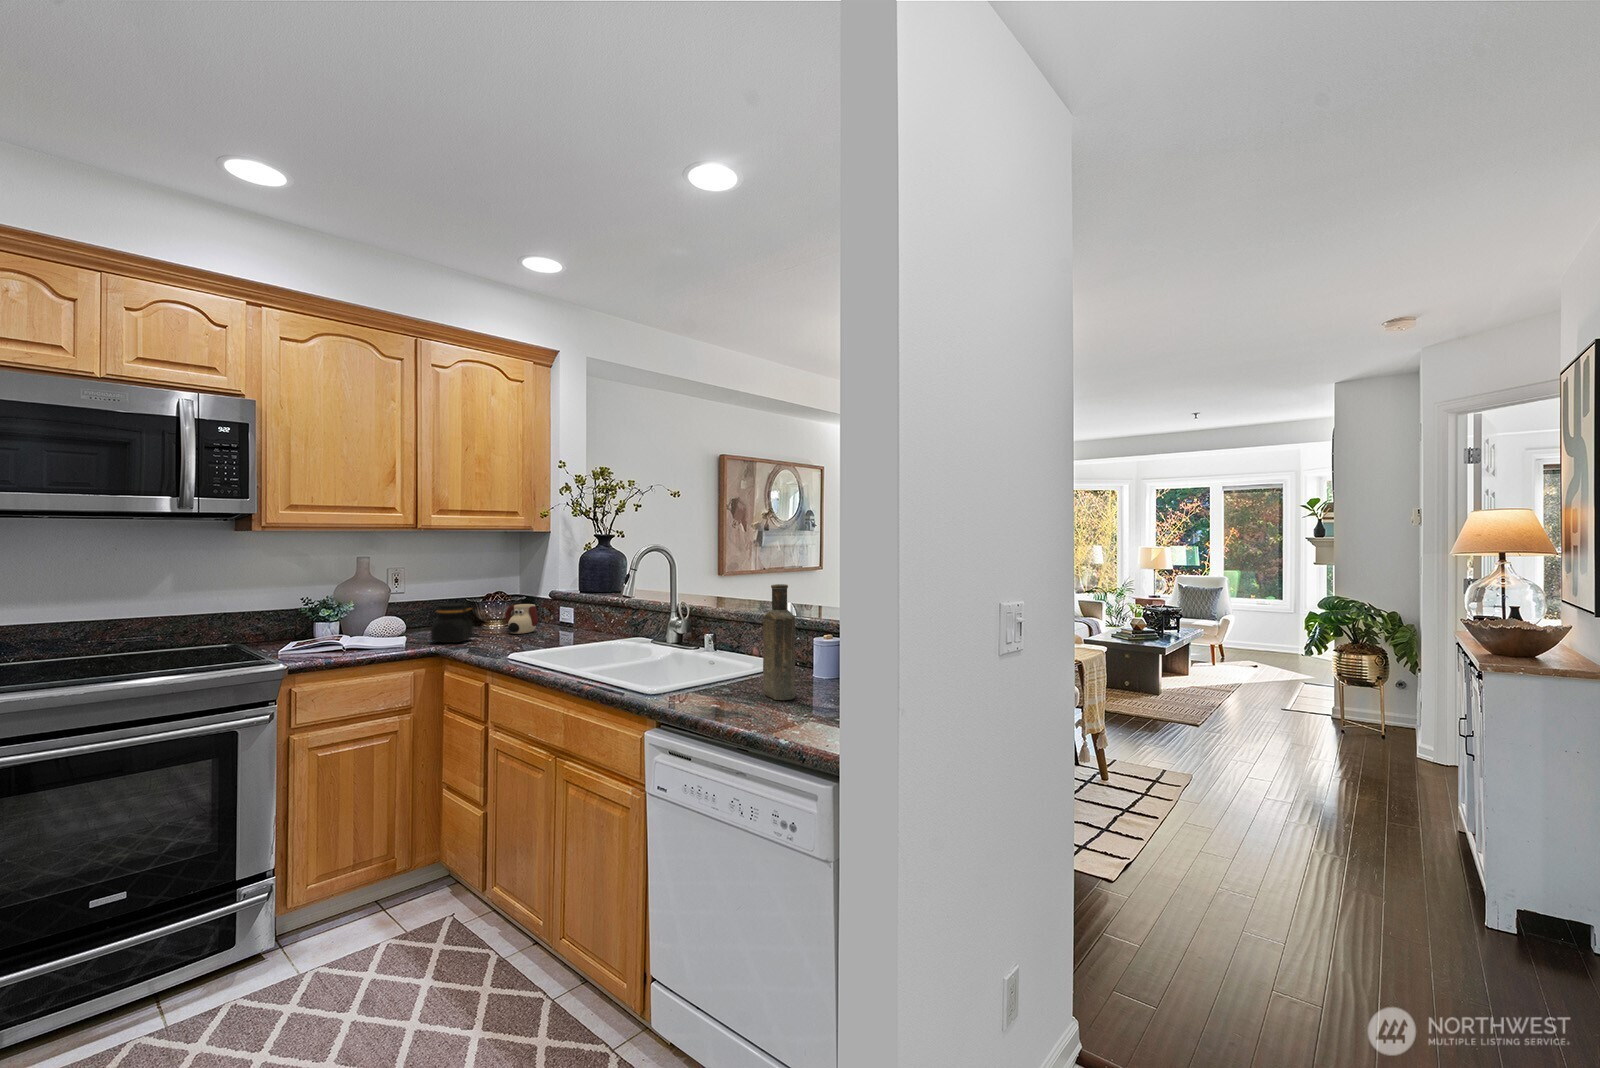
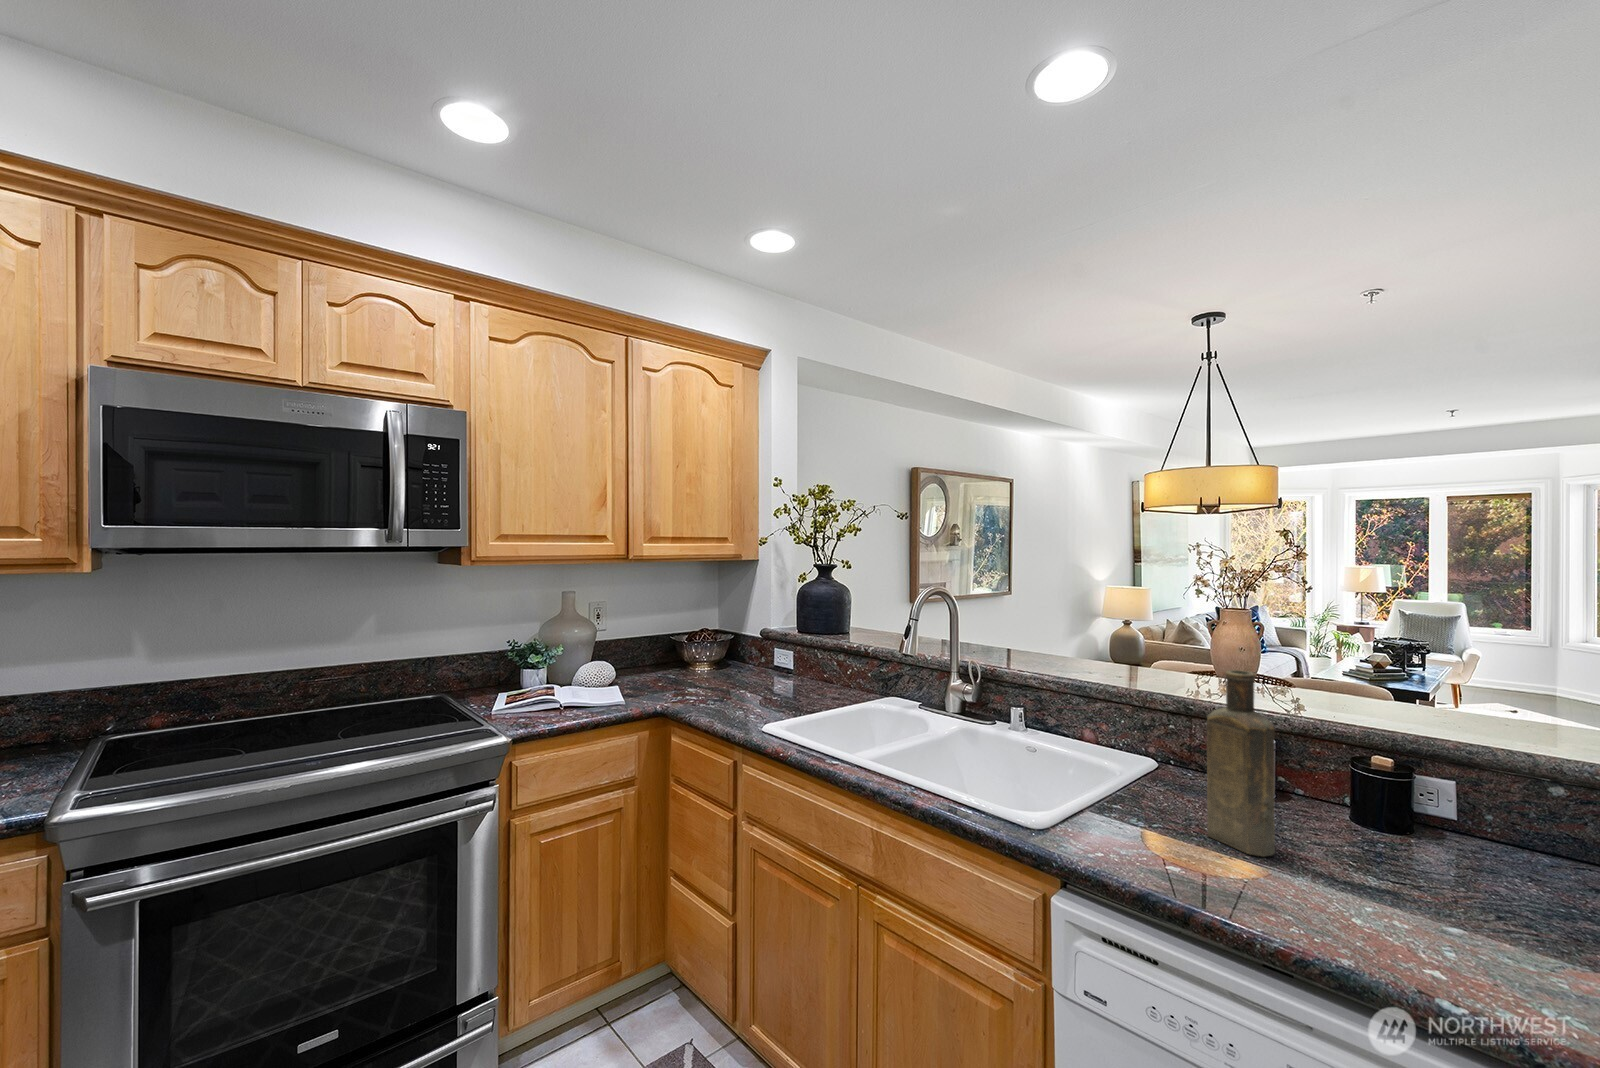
jar: present [430,603,473,643] -> none [646,647,696,696]
mug: present [506,604,538,634] -> none [719,644,756,681]

